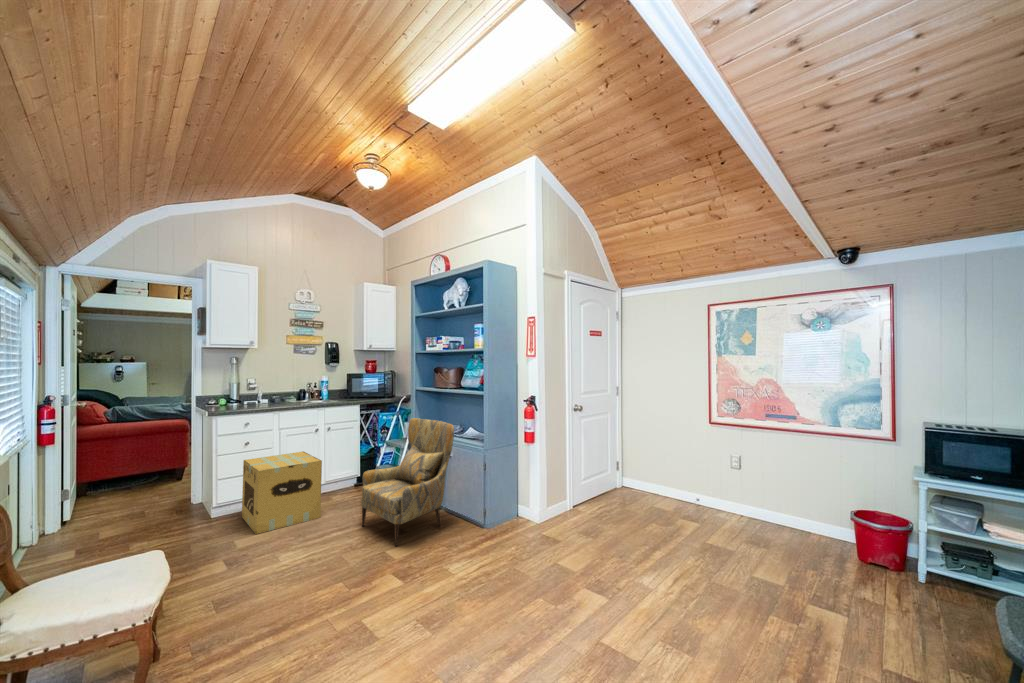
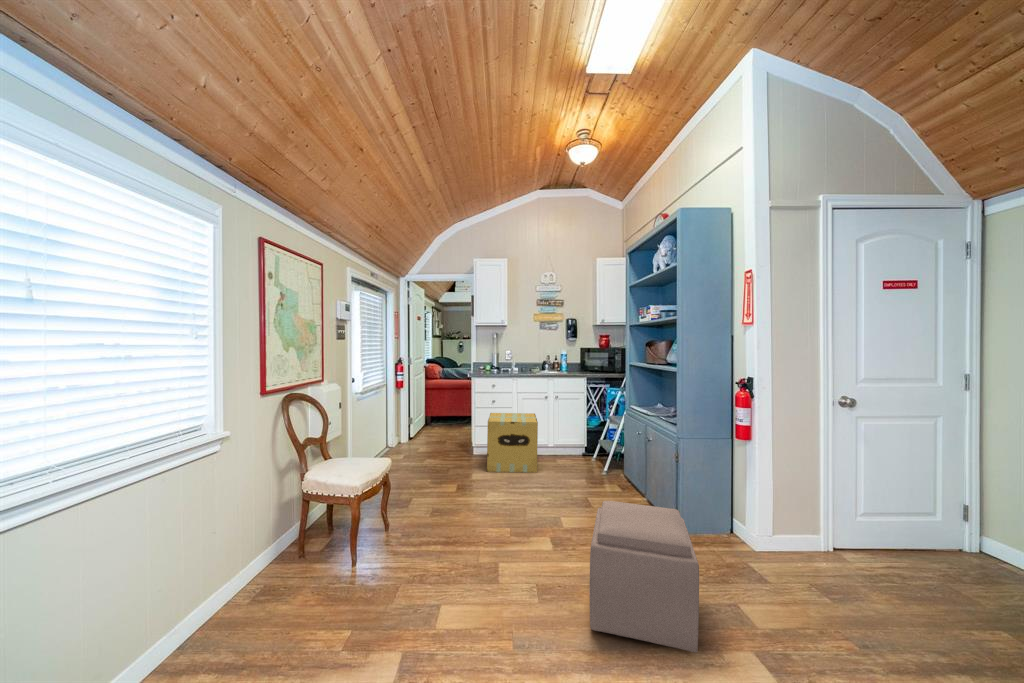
armchair: present [361,418,454,547] -> none [560,393,645,516]
ottoman: none [459,506,556,622] -> present [590,501,699,653]

